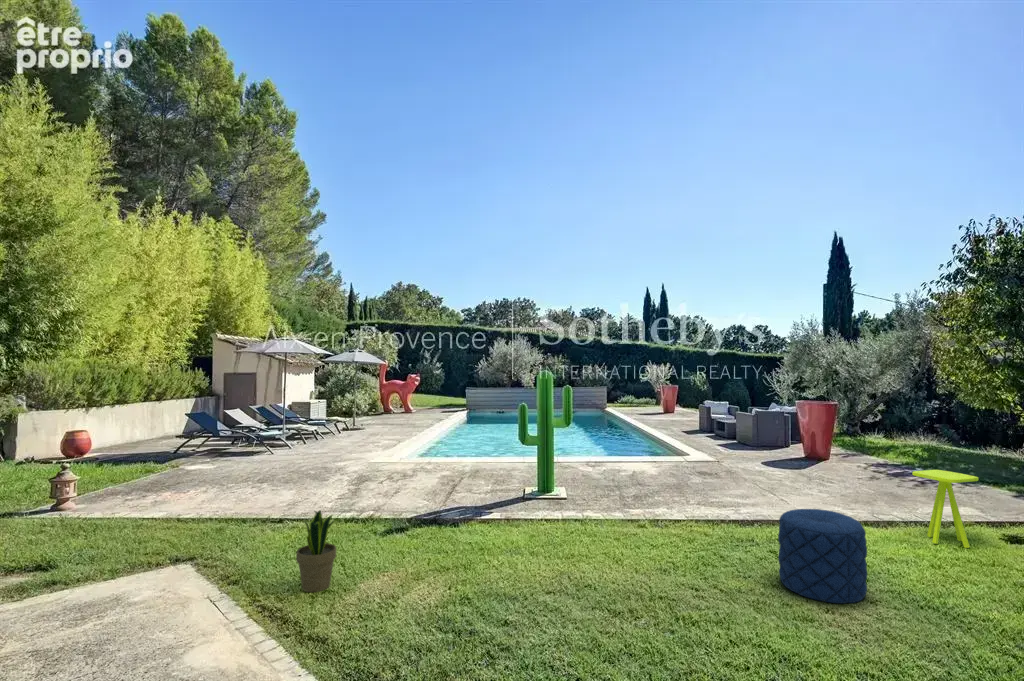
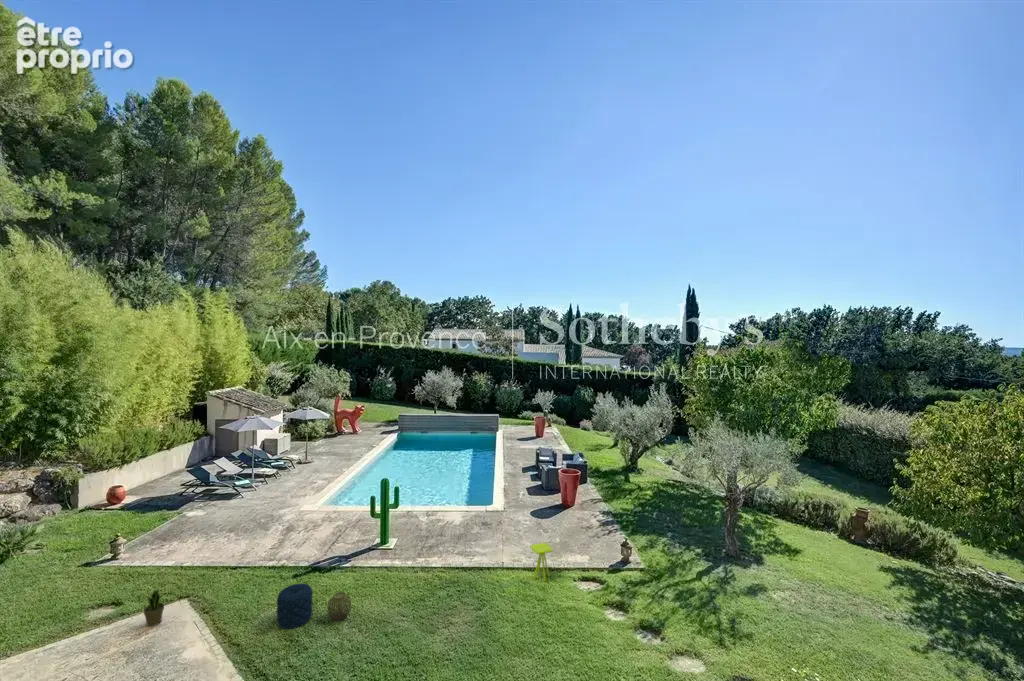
pouf: present [778,509,867,604] -> present [277,583,313,629]
potted plant: present [296,510,340,592] -> present [144,589,166,627]
woven basket: none [530,535,584,602] -> present [328,592,351,621]

